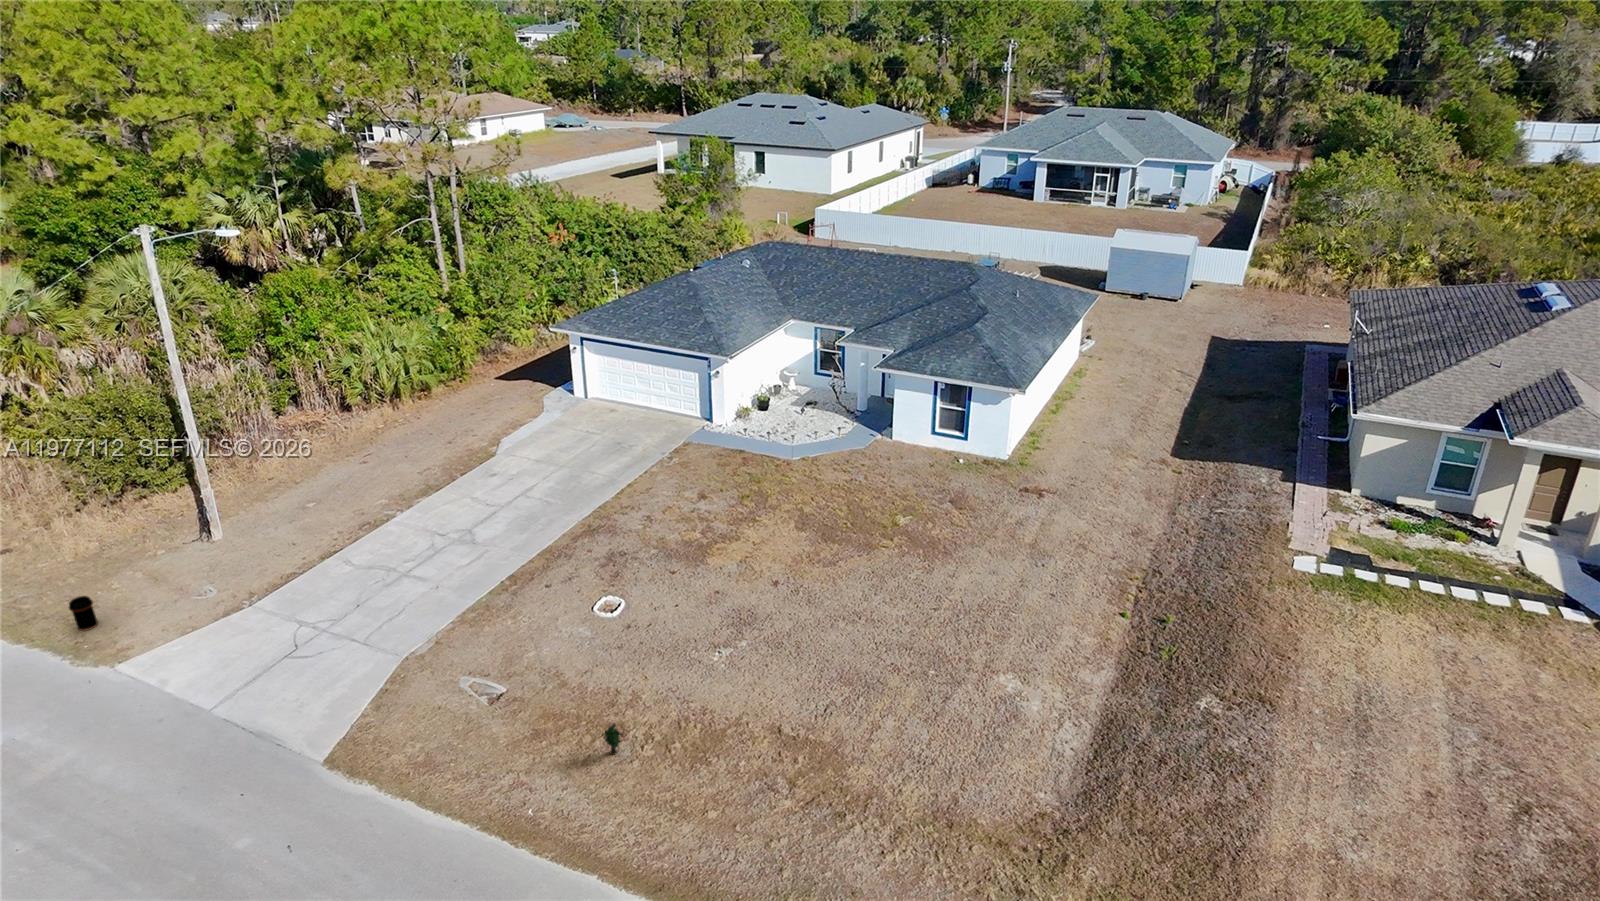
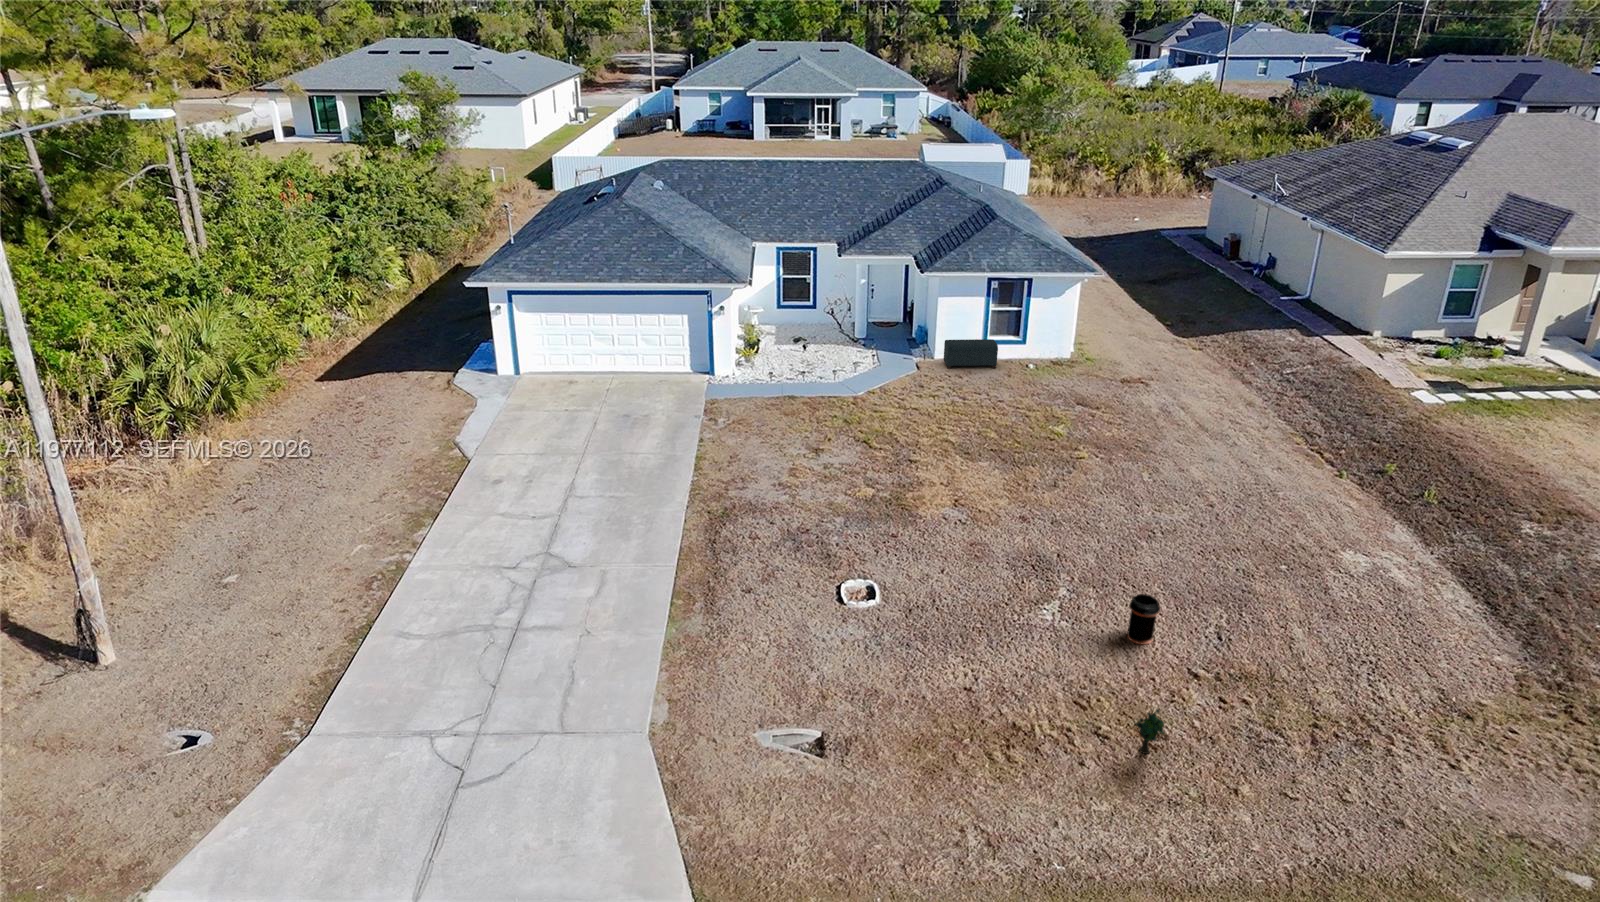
bench: none [895,425,942,457] -> present [944,339,998,369]
trash can: present [69,596,98,631] -> present [1127,594,1160,644]

